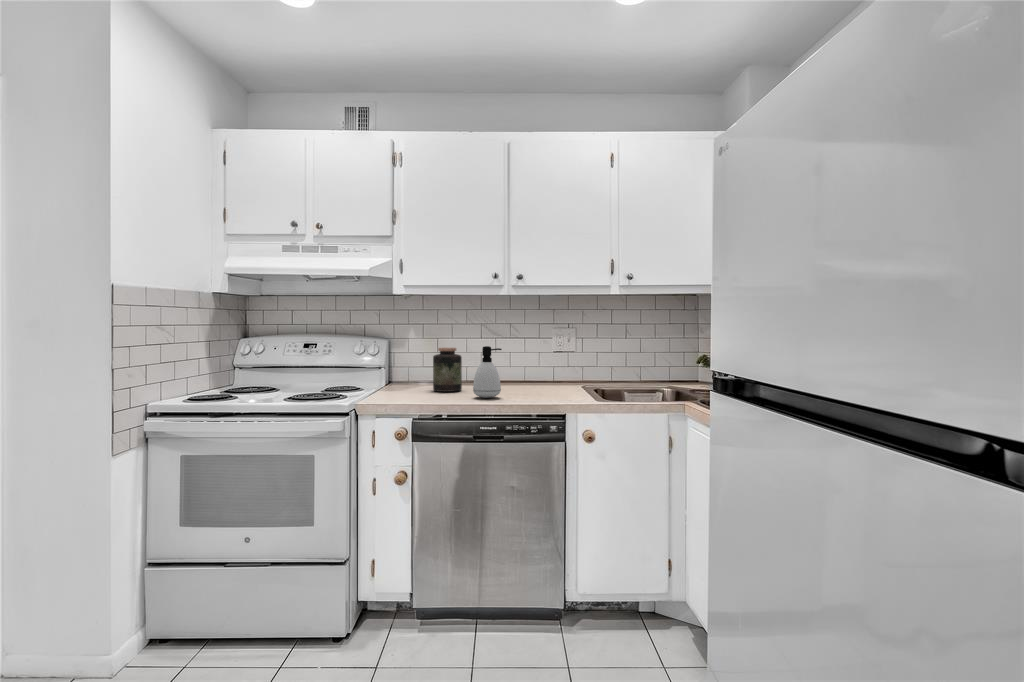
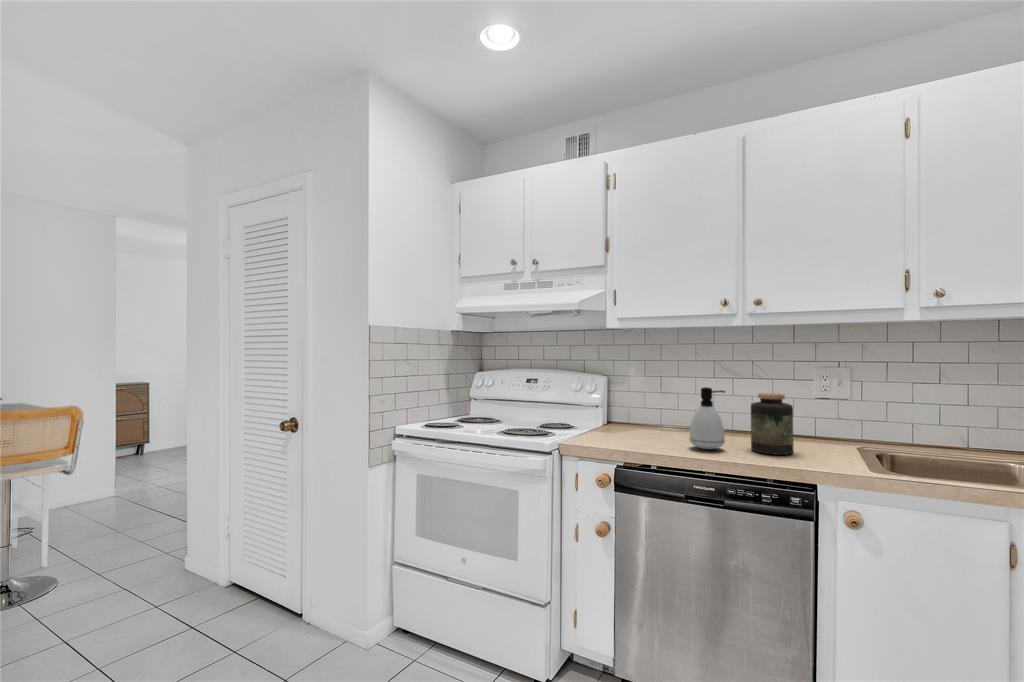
jar: present [433,348,462,392] -> present [751,393,794,455]

